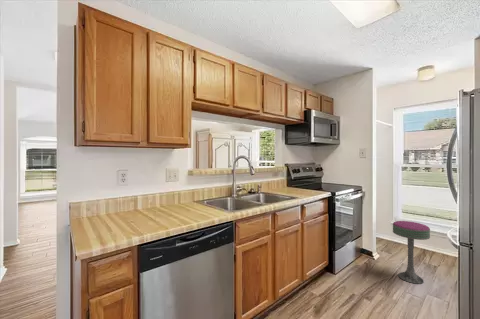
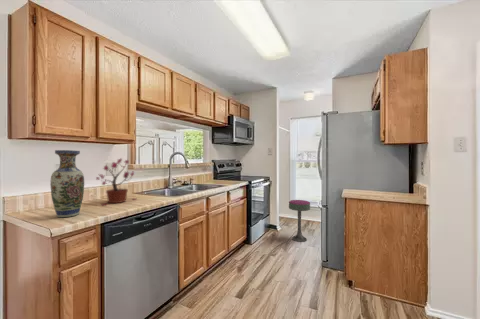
vase: none [93,159,126,233] -> present [50,150,84,217]
potted plant: none [148,165,189,219] -> present [97,159,134,203]

